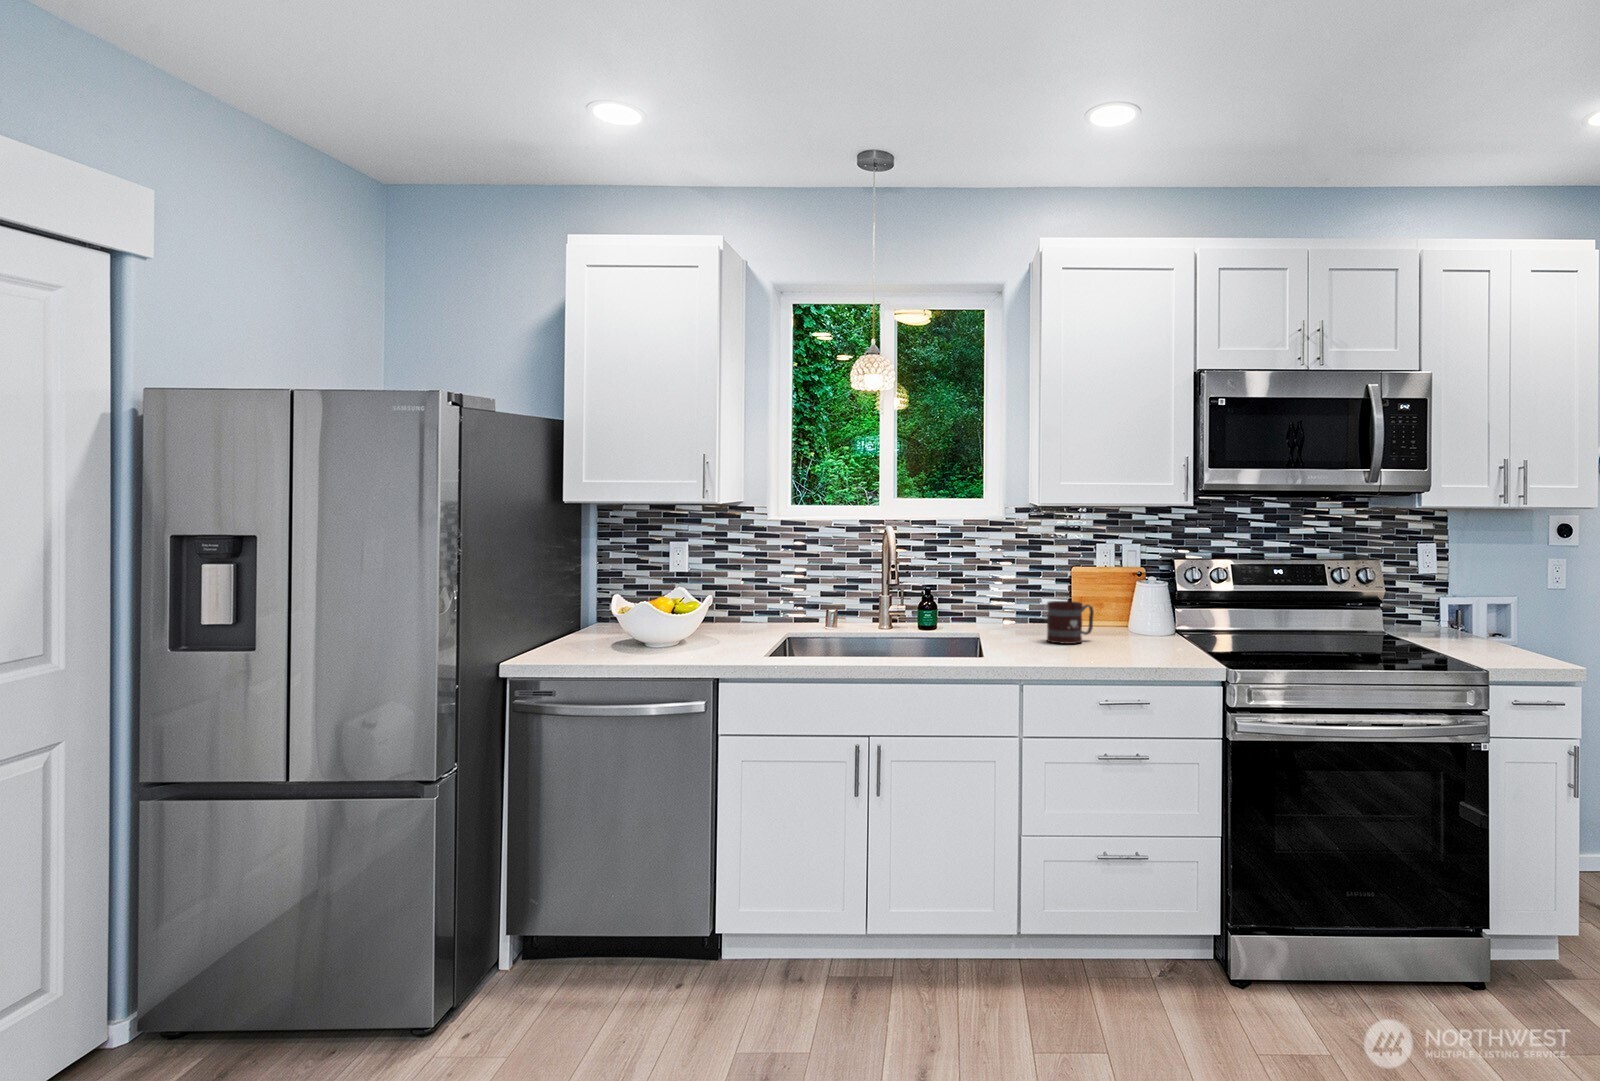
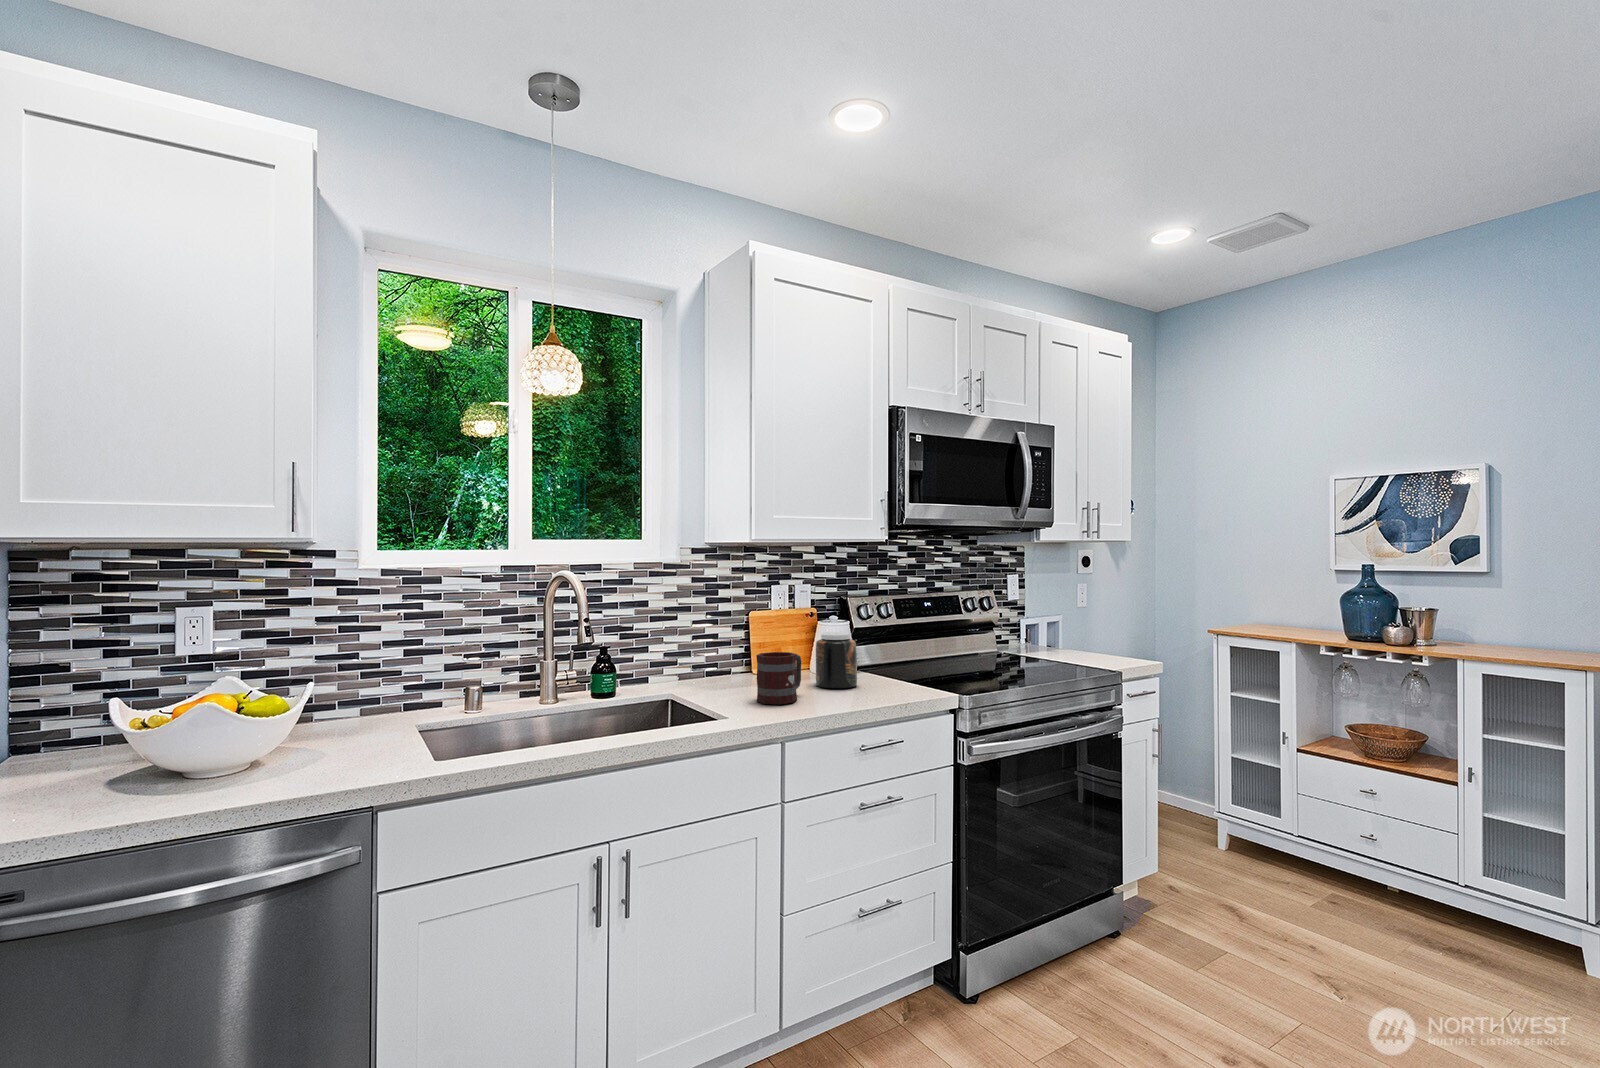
jar: none [1119,590,1158,640] -> present [816,632,857,688]

